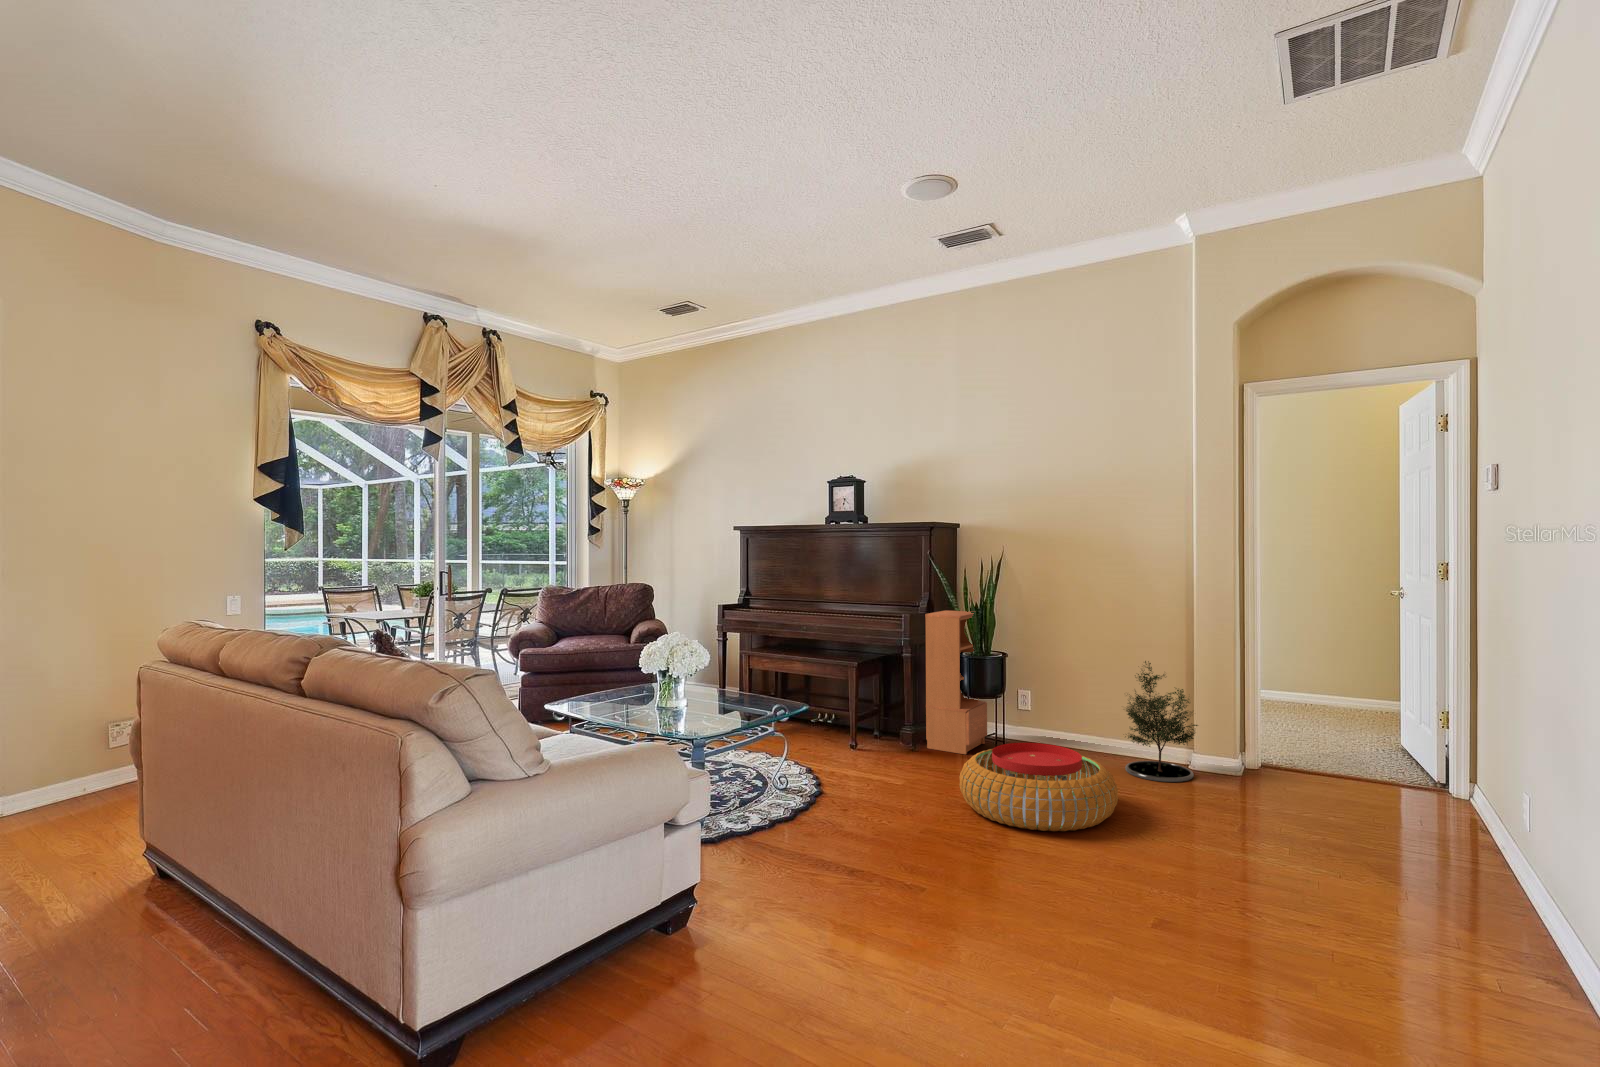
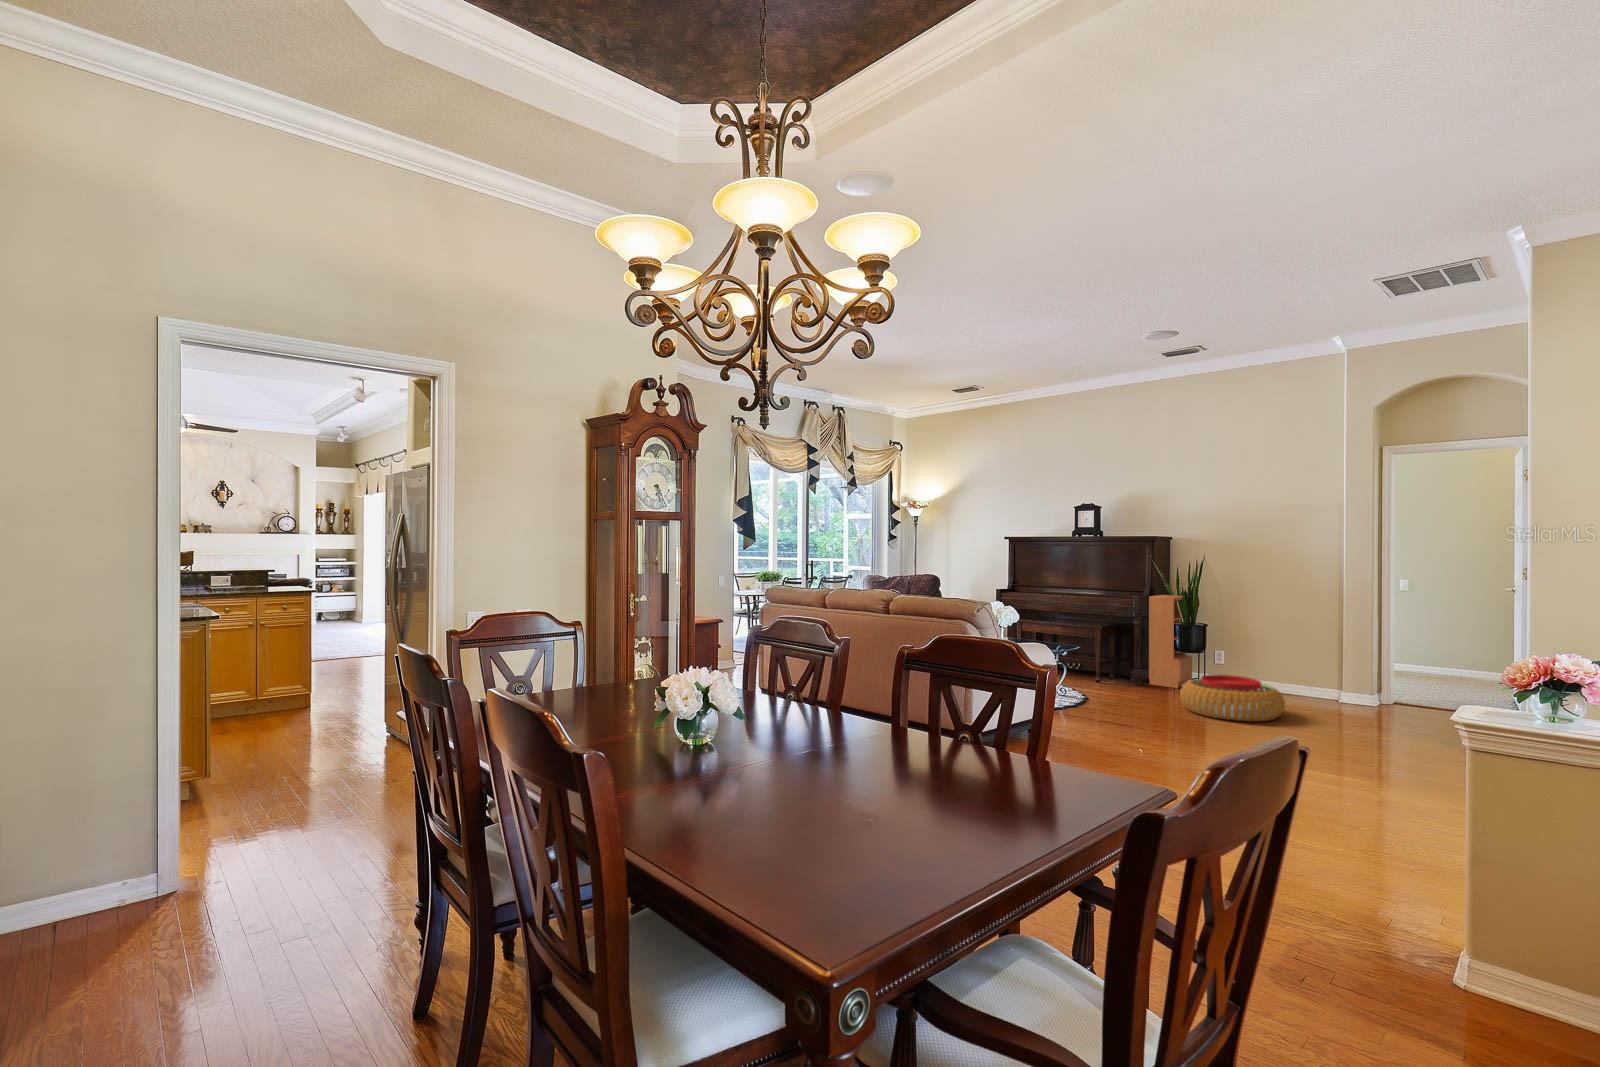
potted tree: present [1125,661,1198,782] -> none [1290,629,1346,707]

